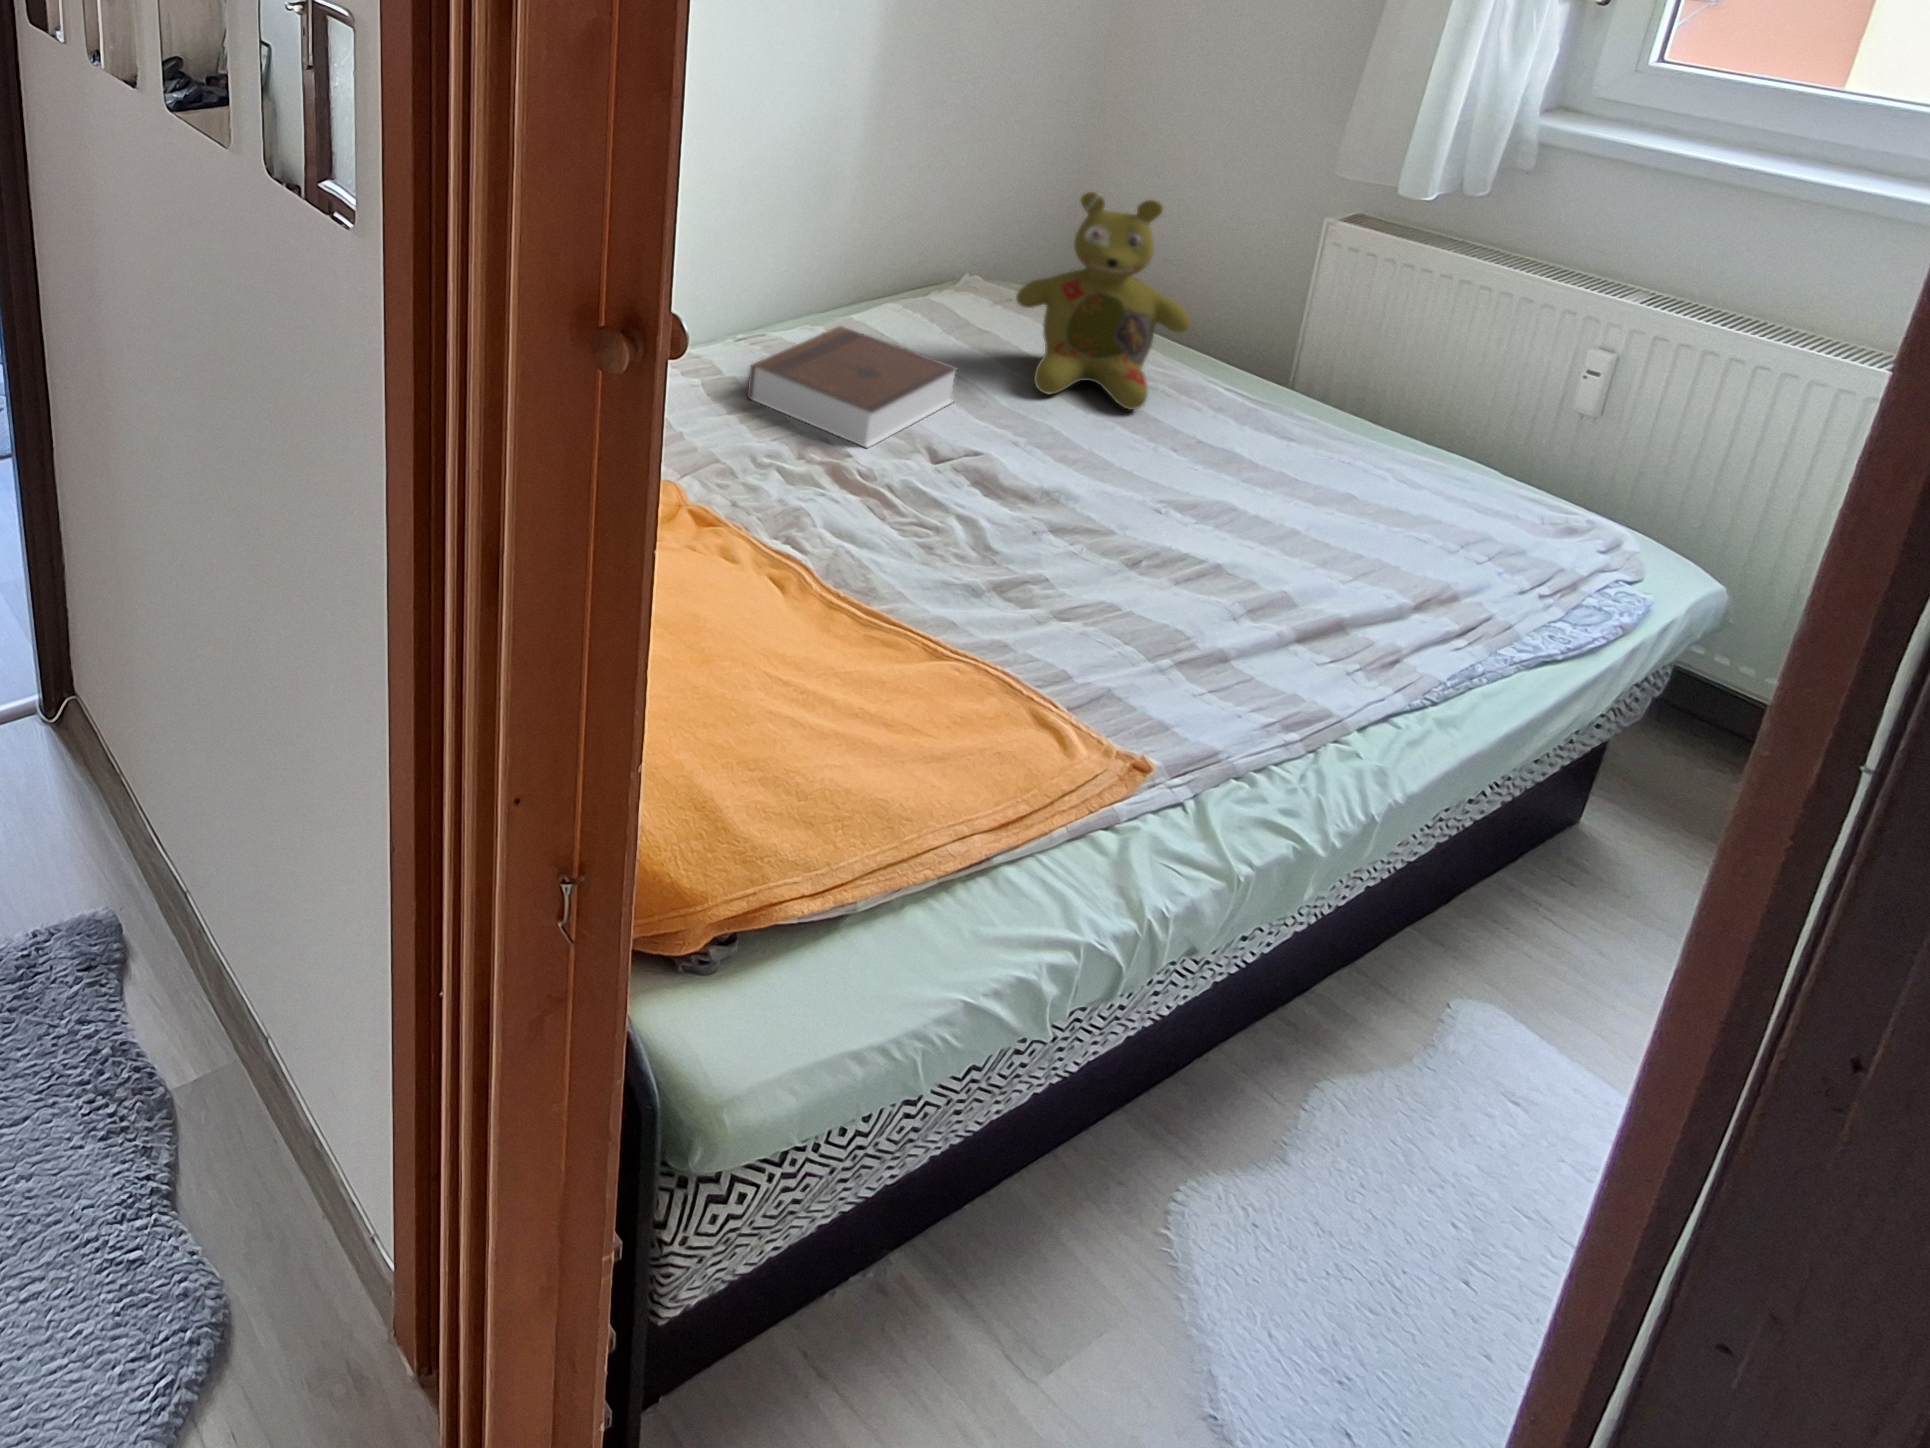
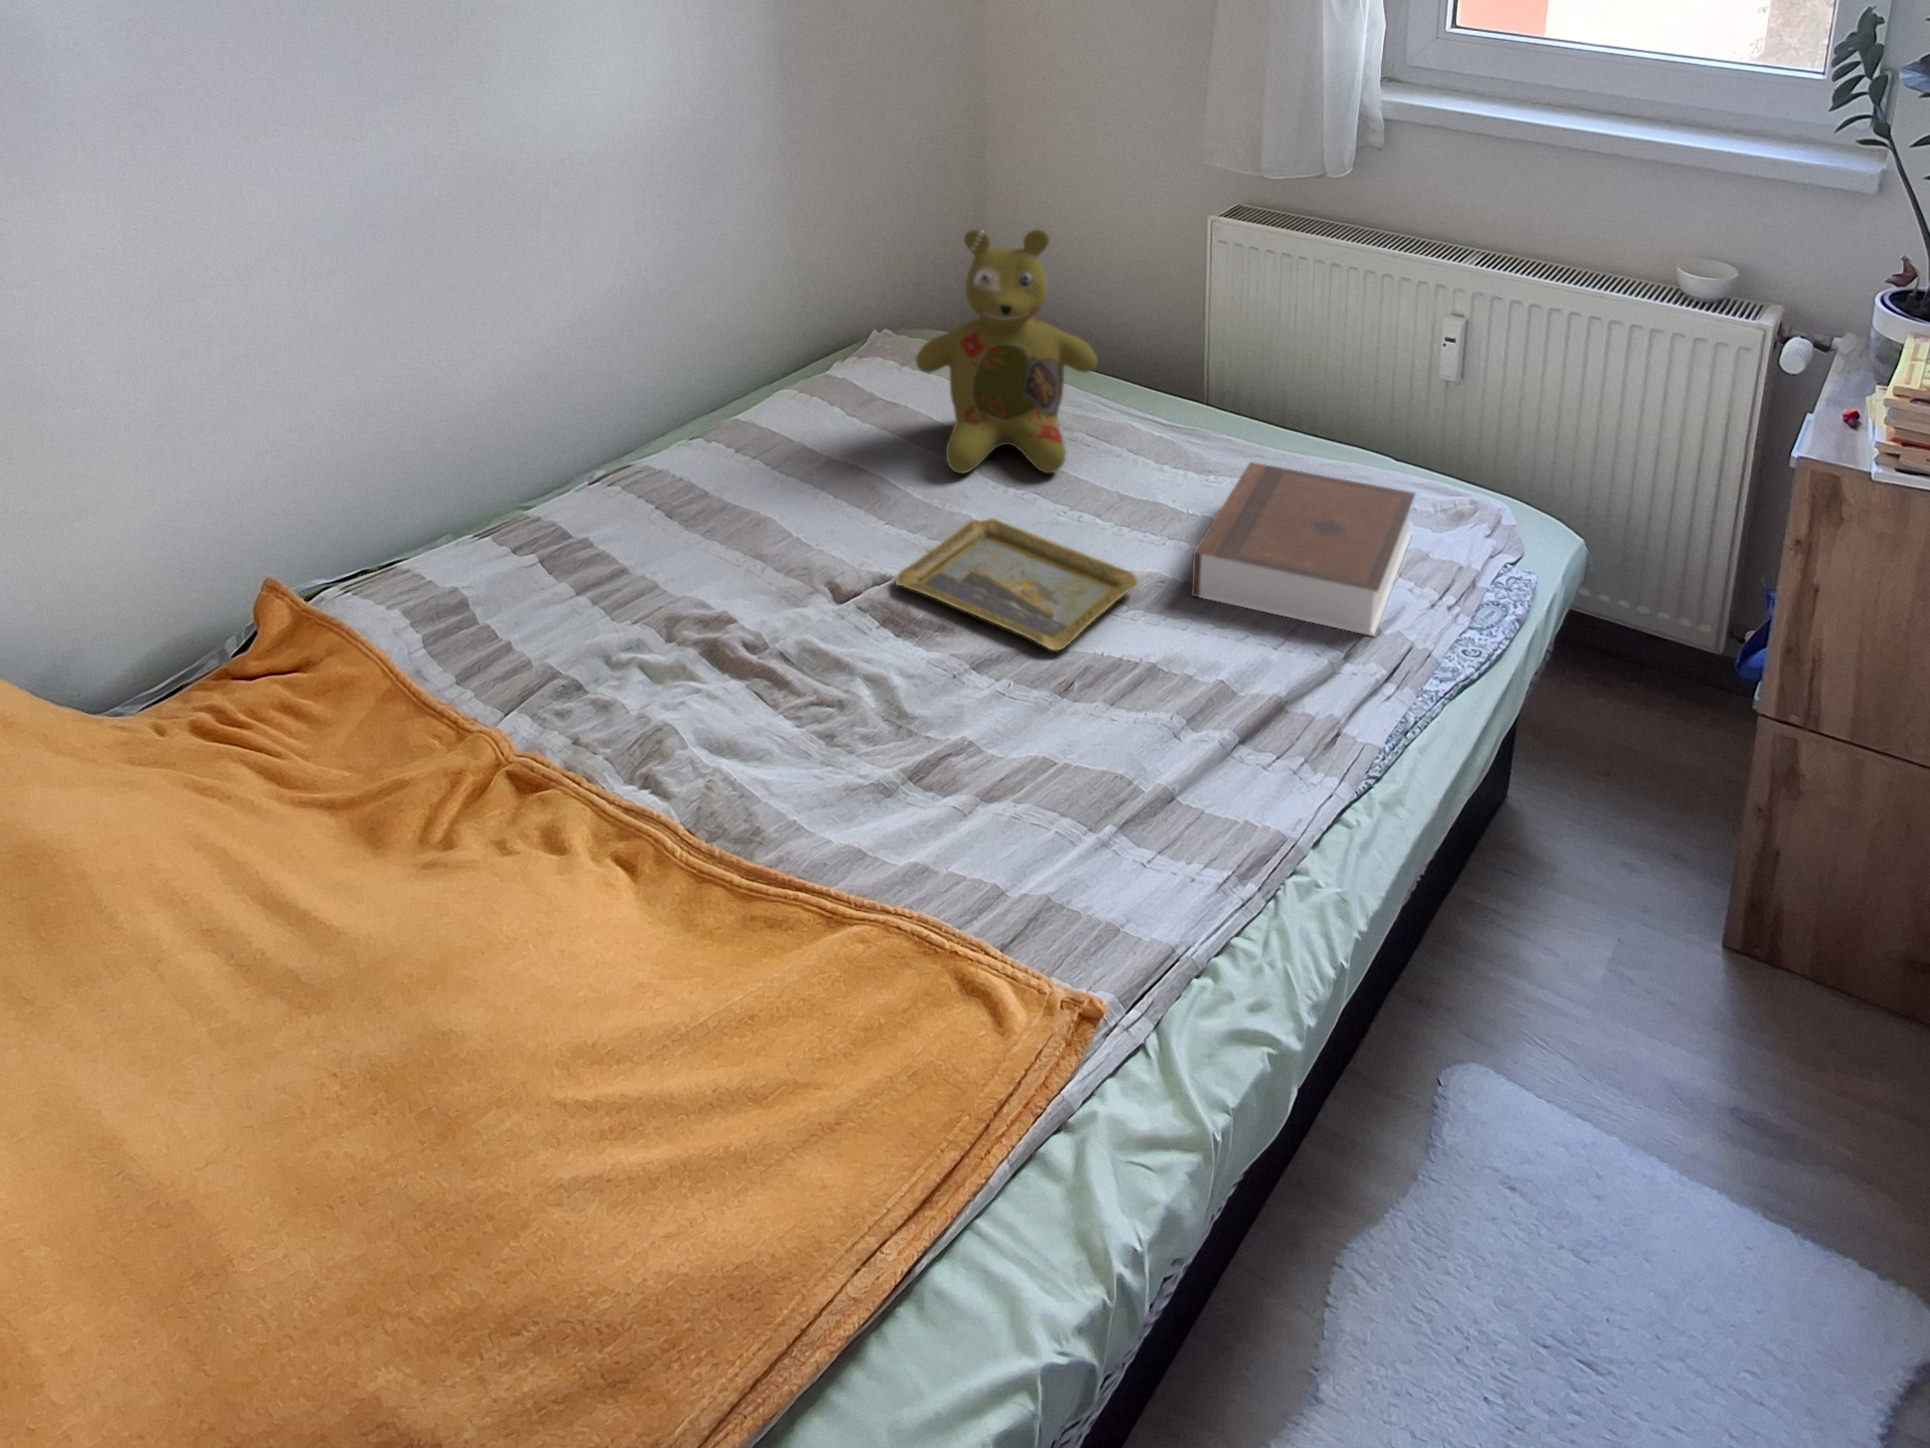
book: present [747,326,957,448] -> present [1191,462,1415,636]
tray: none [986,428,1210,535] -> present [896,519,1138,651]

